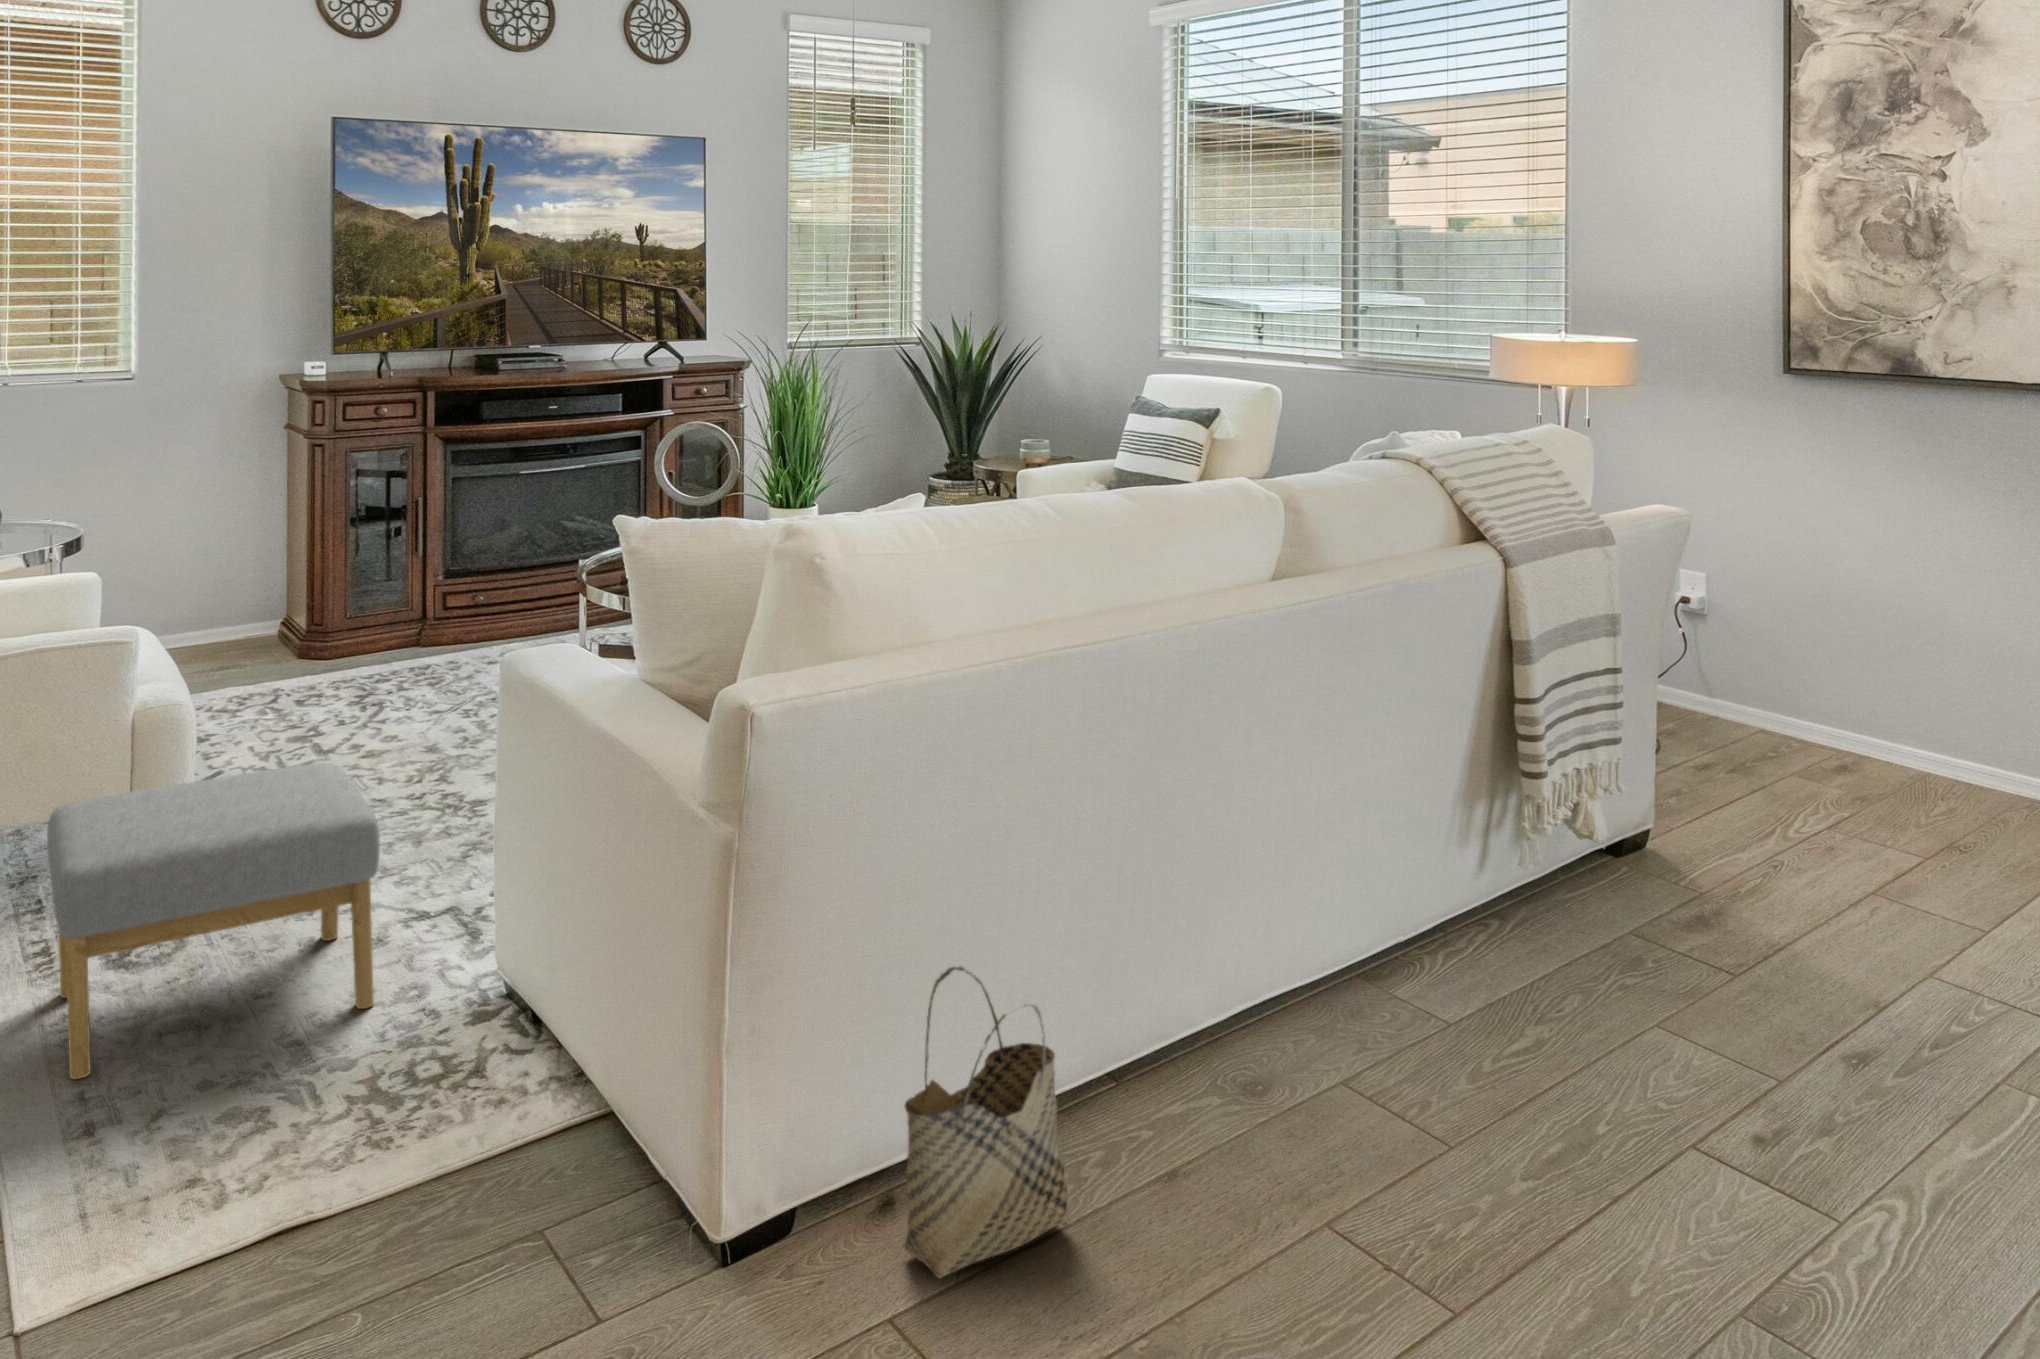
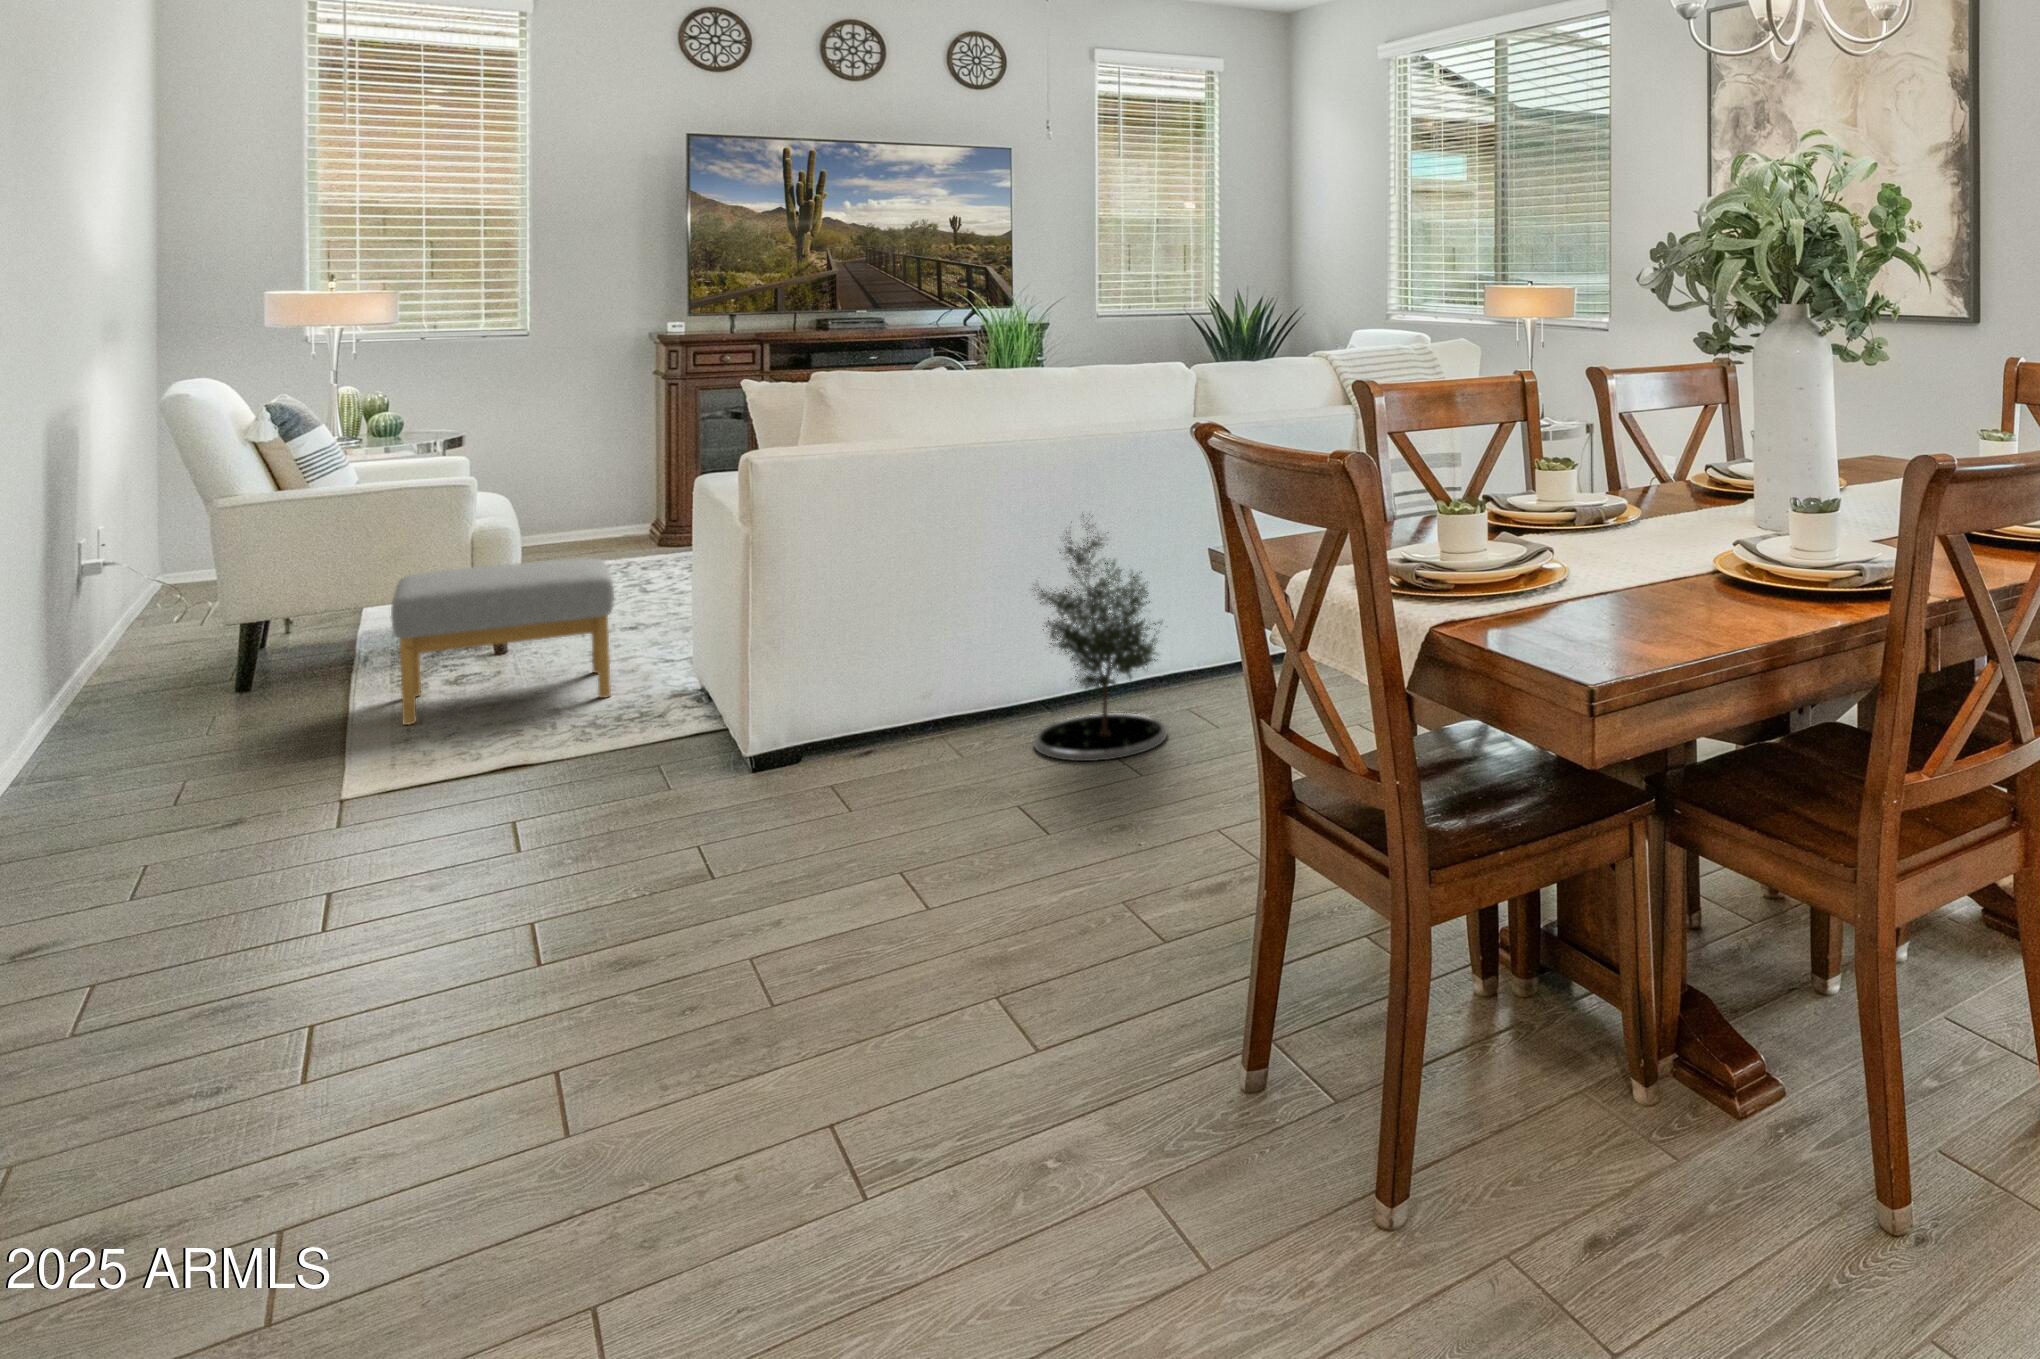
potted tree: none [1151,774,1427,1238] -> present [1033,514,1167,761]
woven basket: present [905,967,1067,1278] -> none [849,619,959,773]

